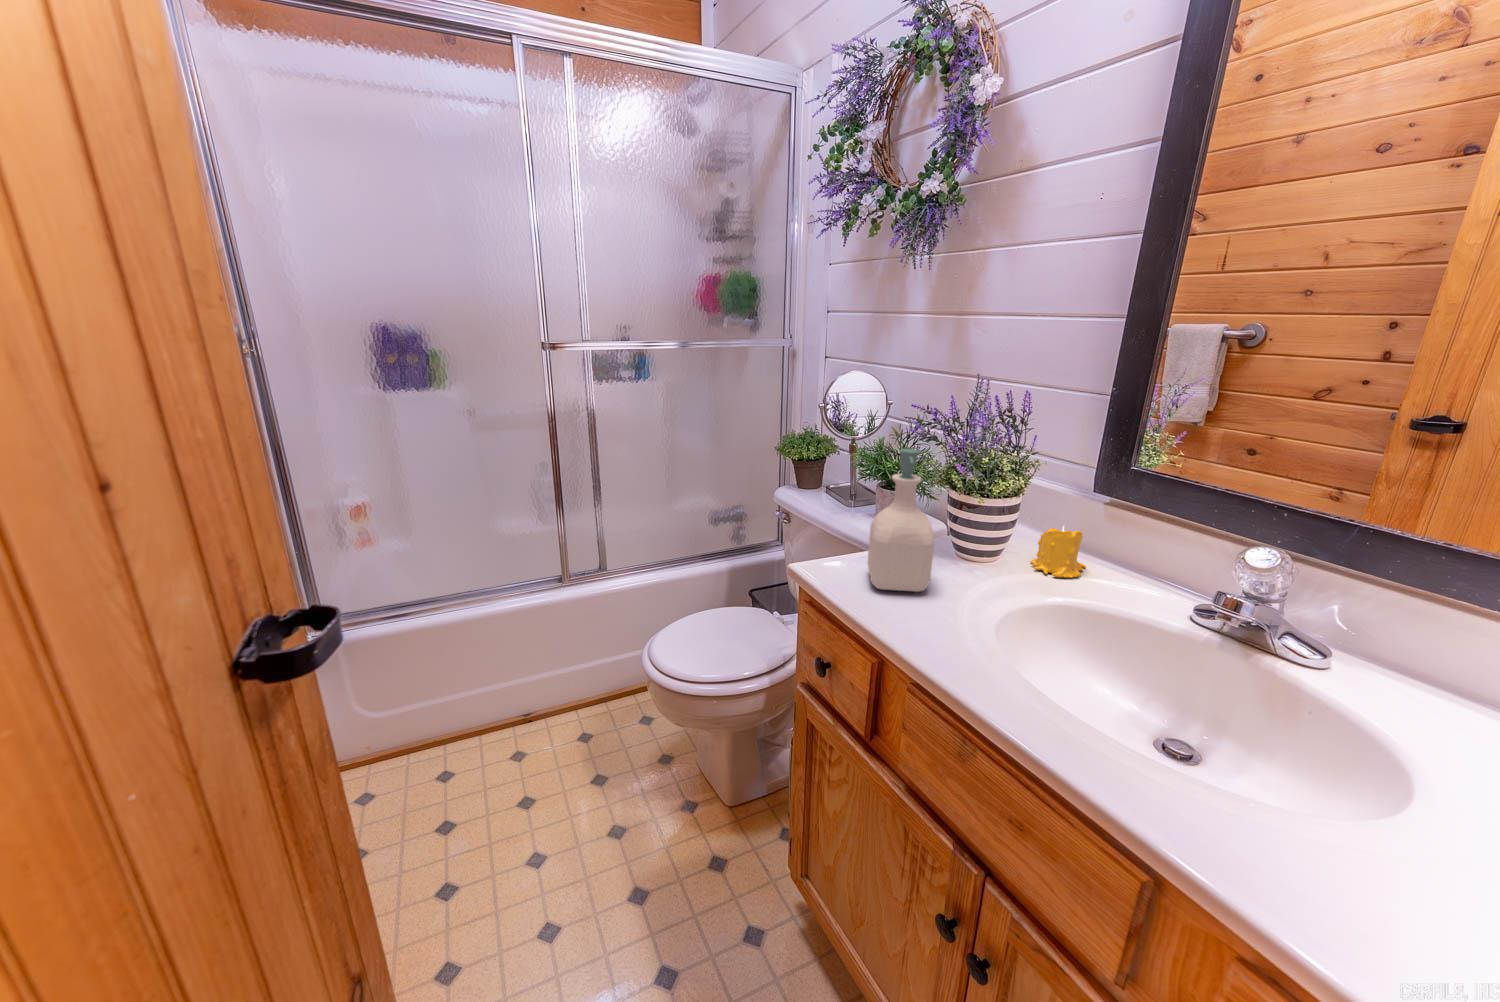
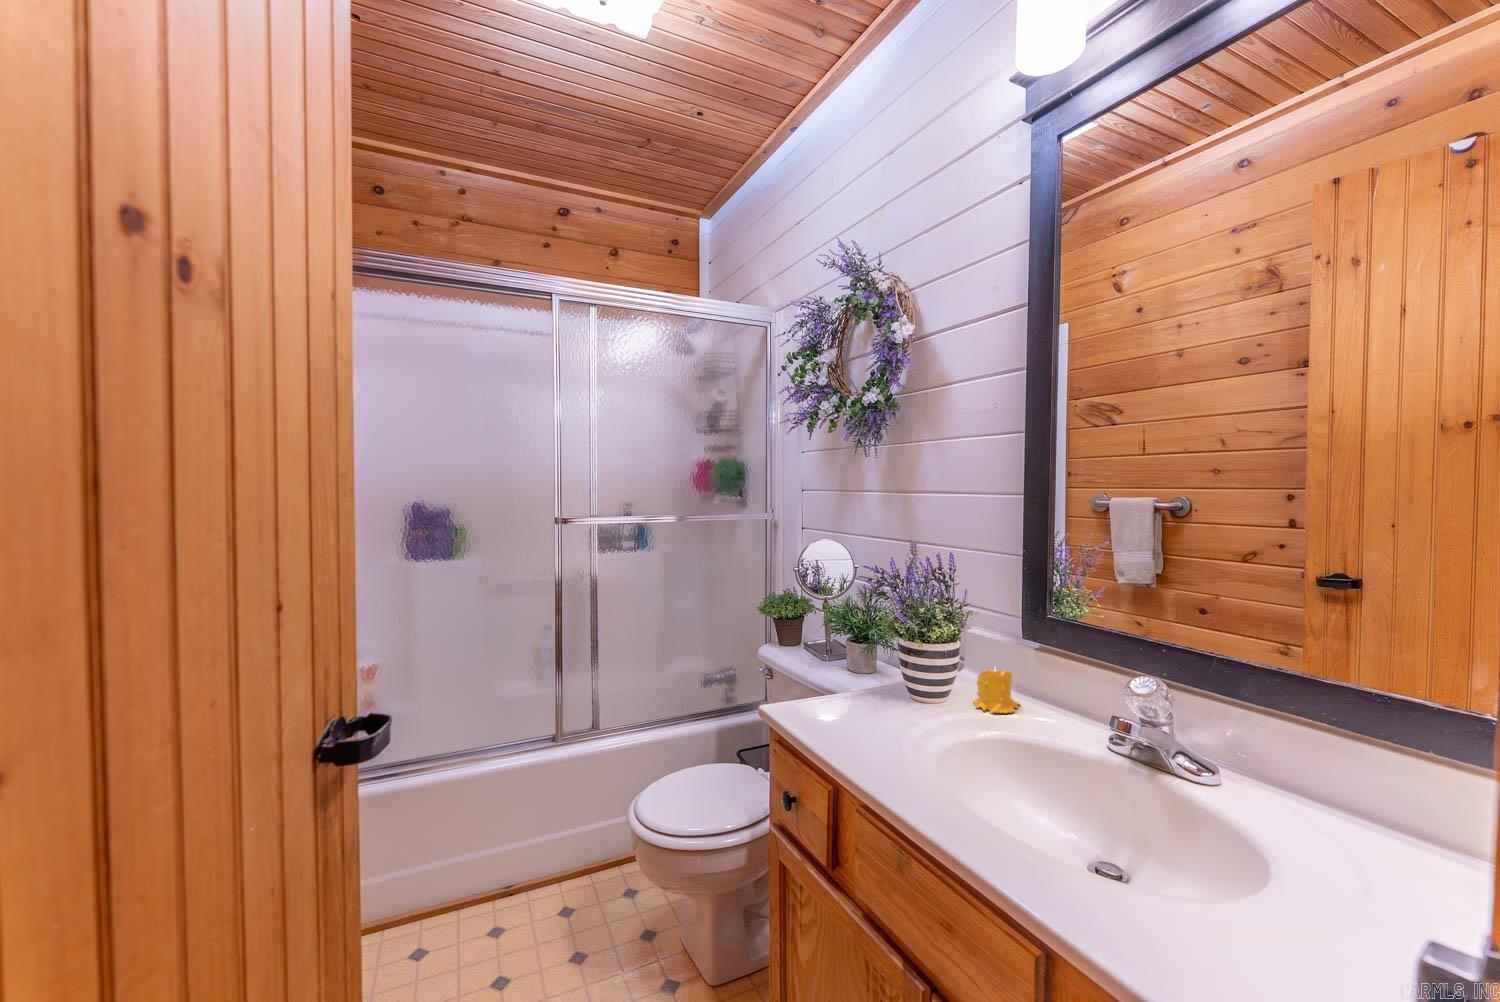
soap bottle: present [867,449,934,592] -> none [826,600,879,726]

